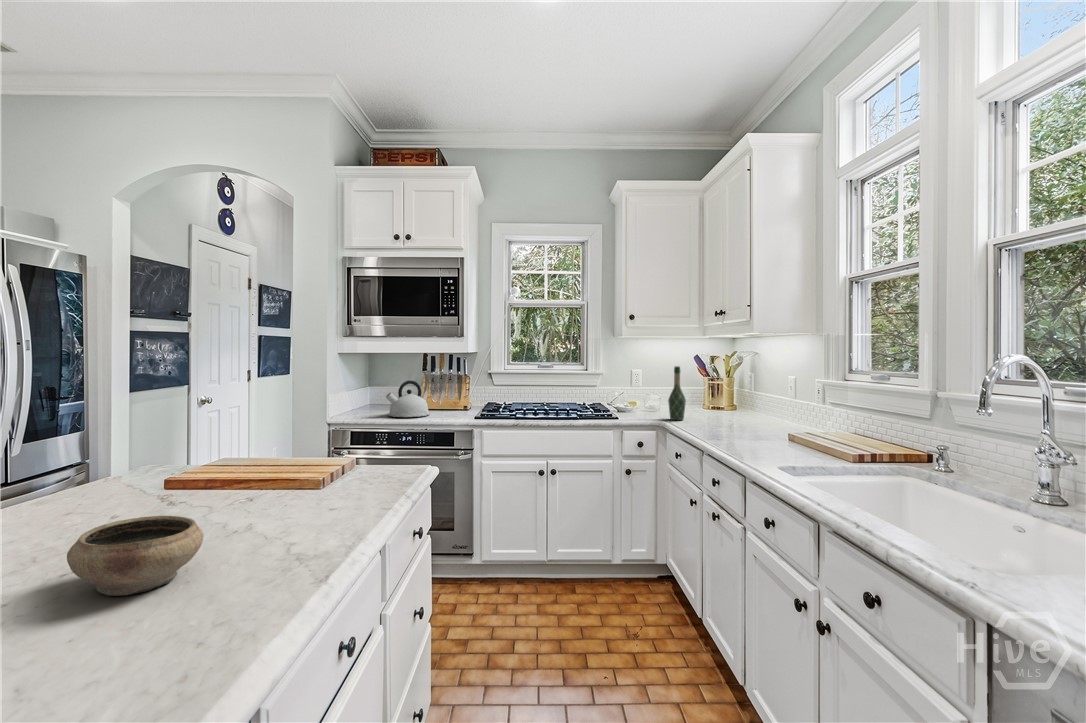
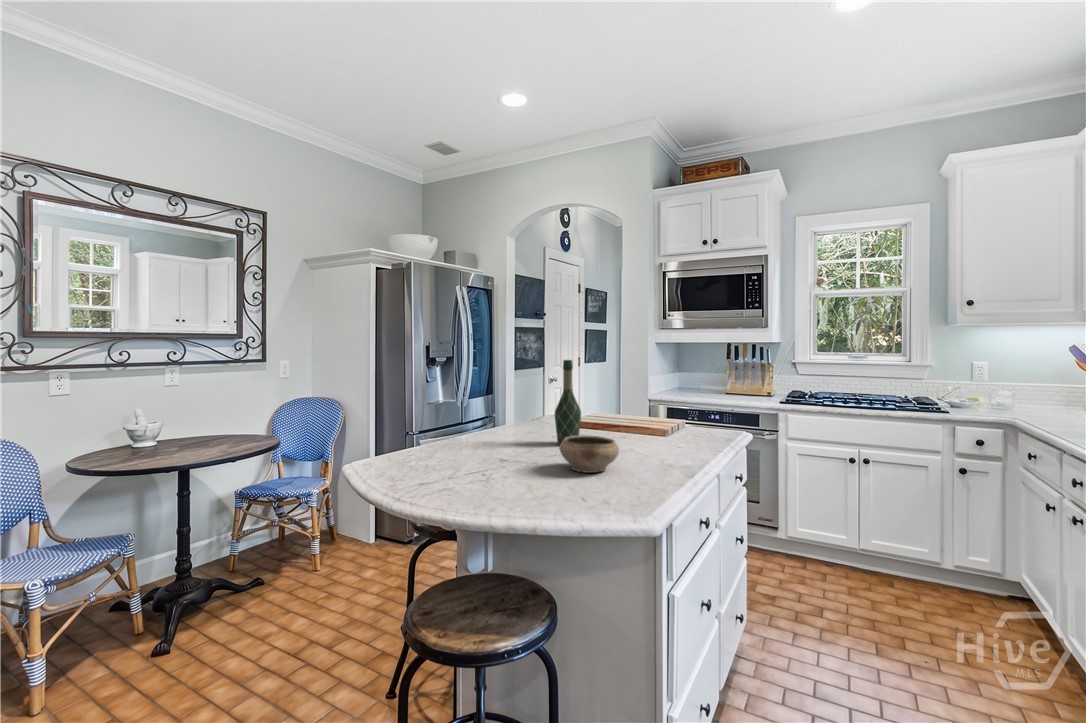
wine bottle: present [668,366,686,420] -> present [554,360,581,444]
kettle: present [386,380,429,417] -> none [697,368,736,400]

